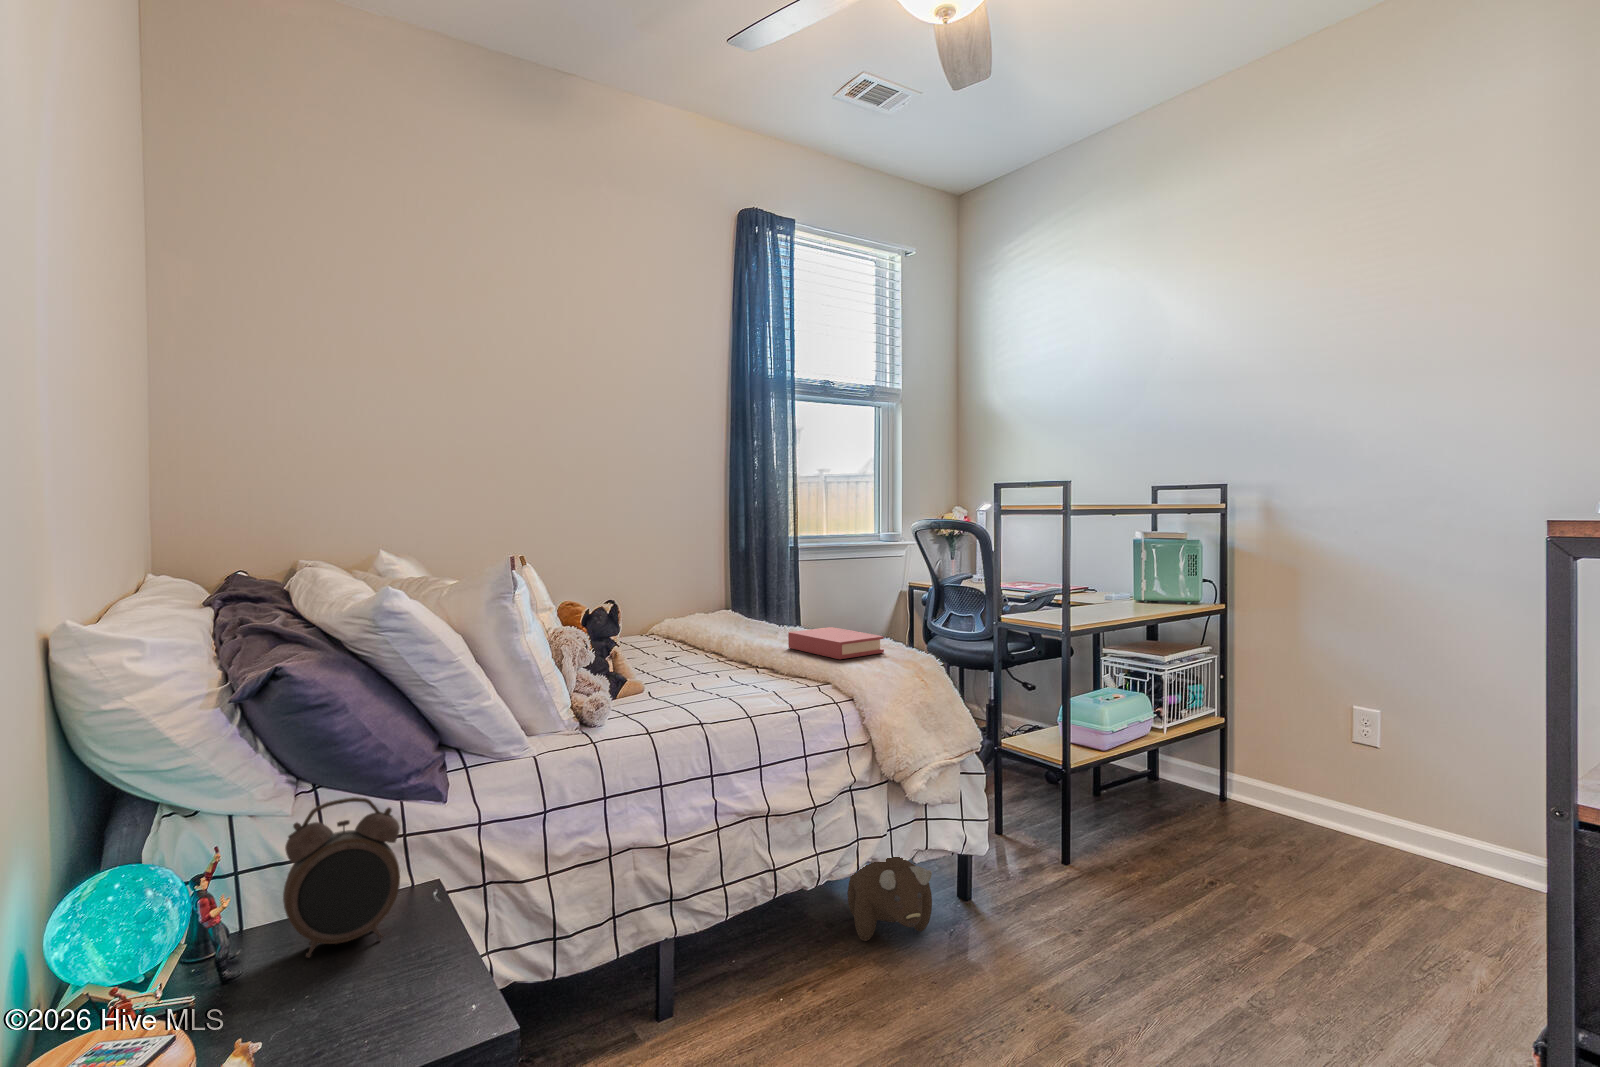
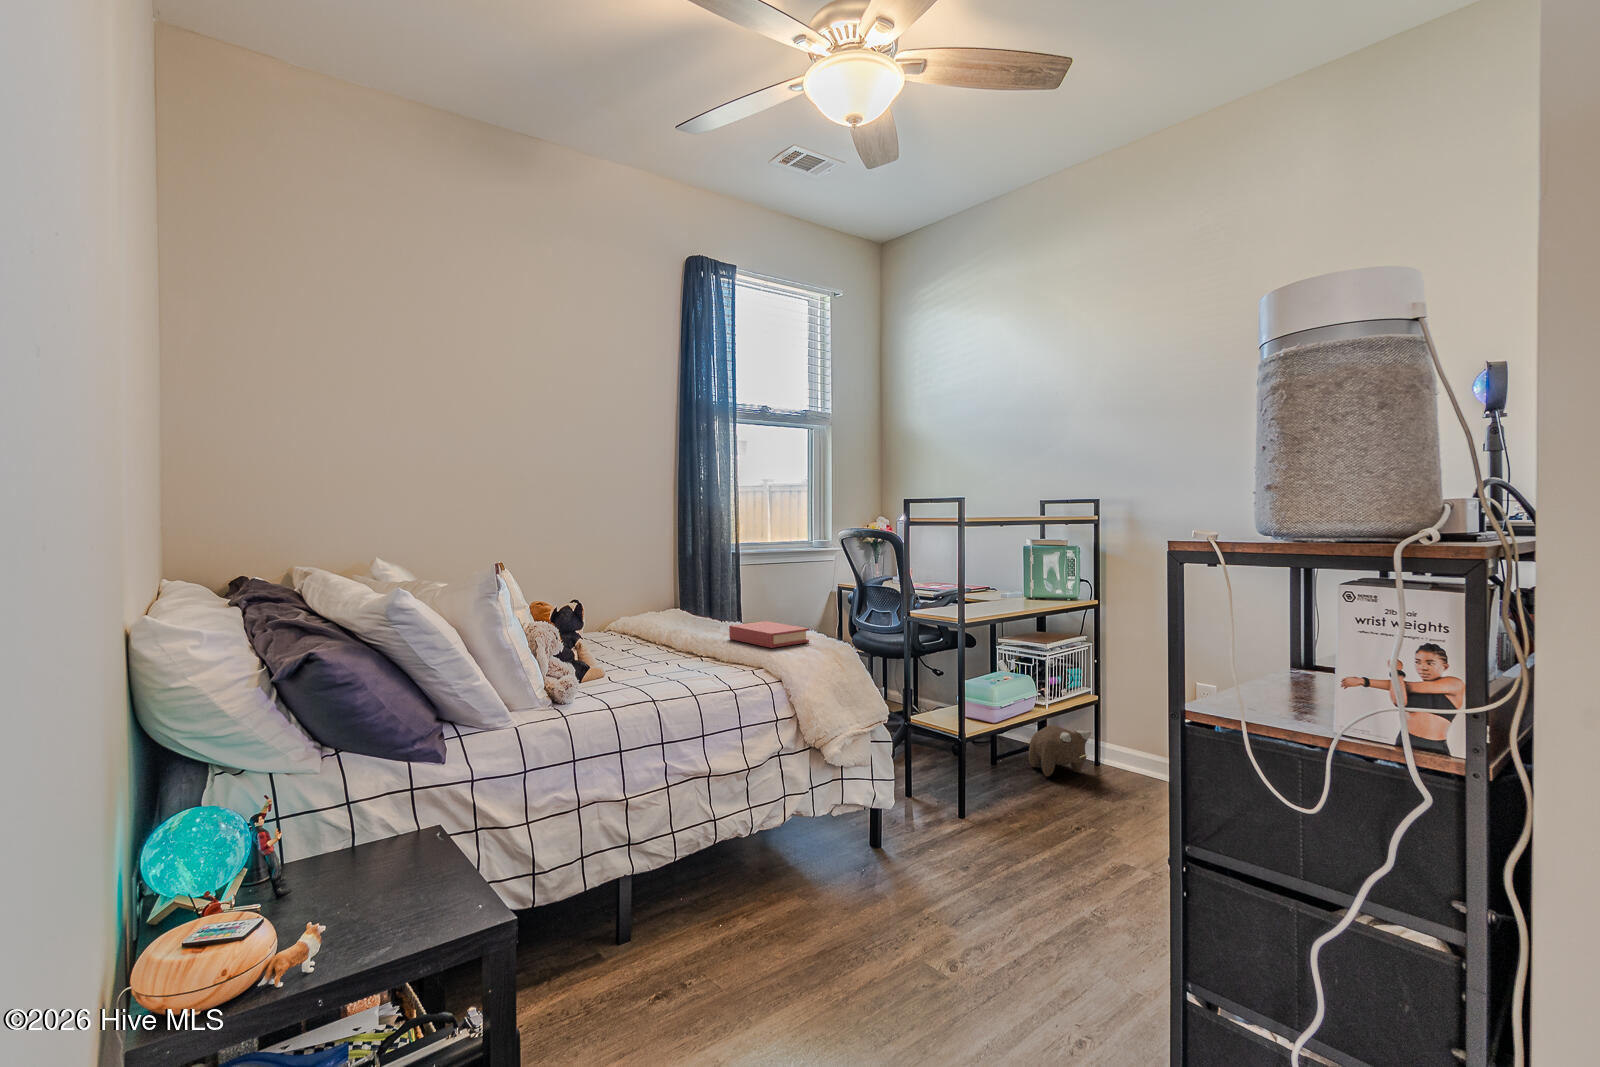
alarm clock: present [283,797,400,958] -> none [322,755,414,879]
plush toy: present [848,857,932,941] -> present [1029,725,1091,776]

